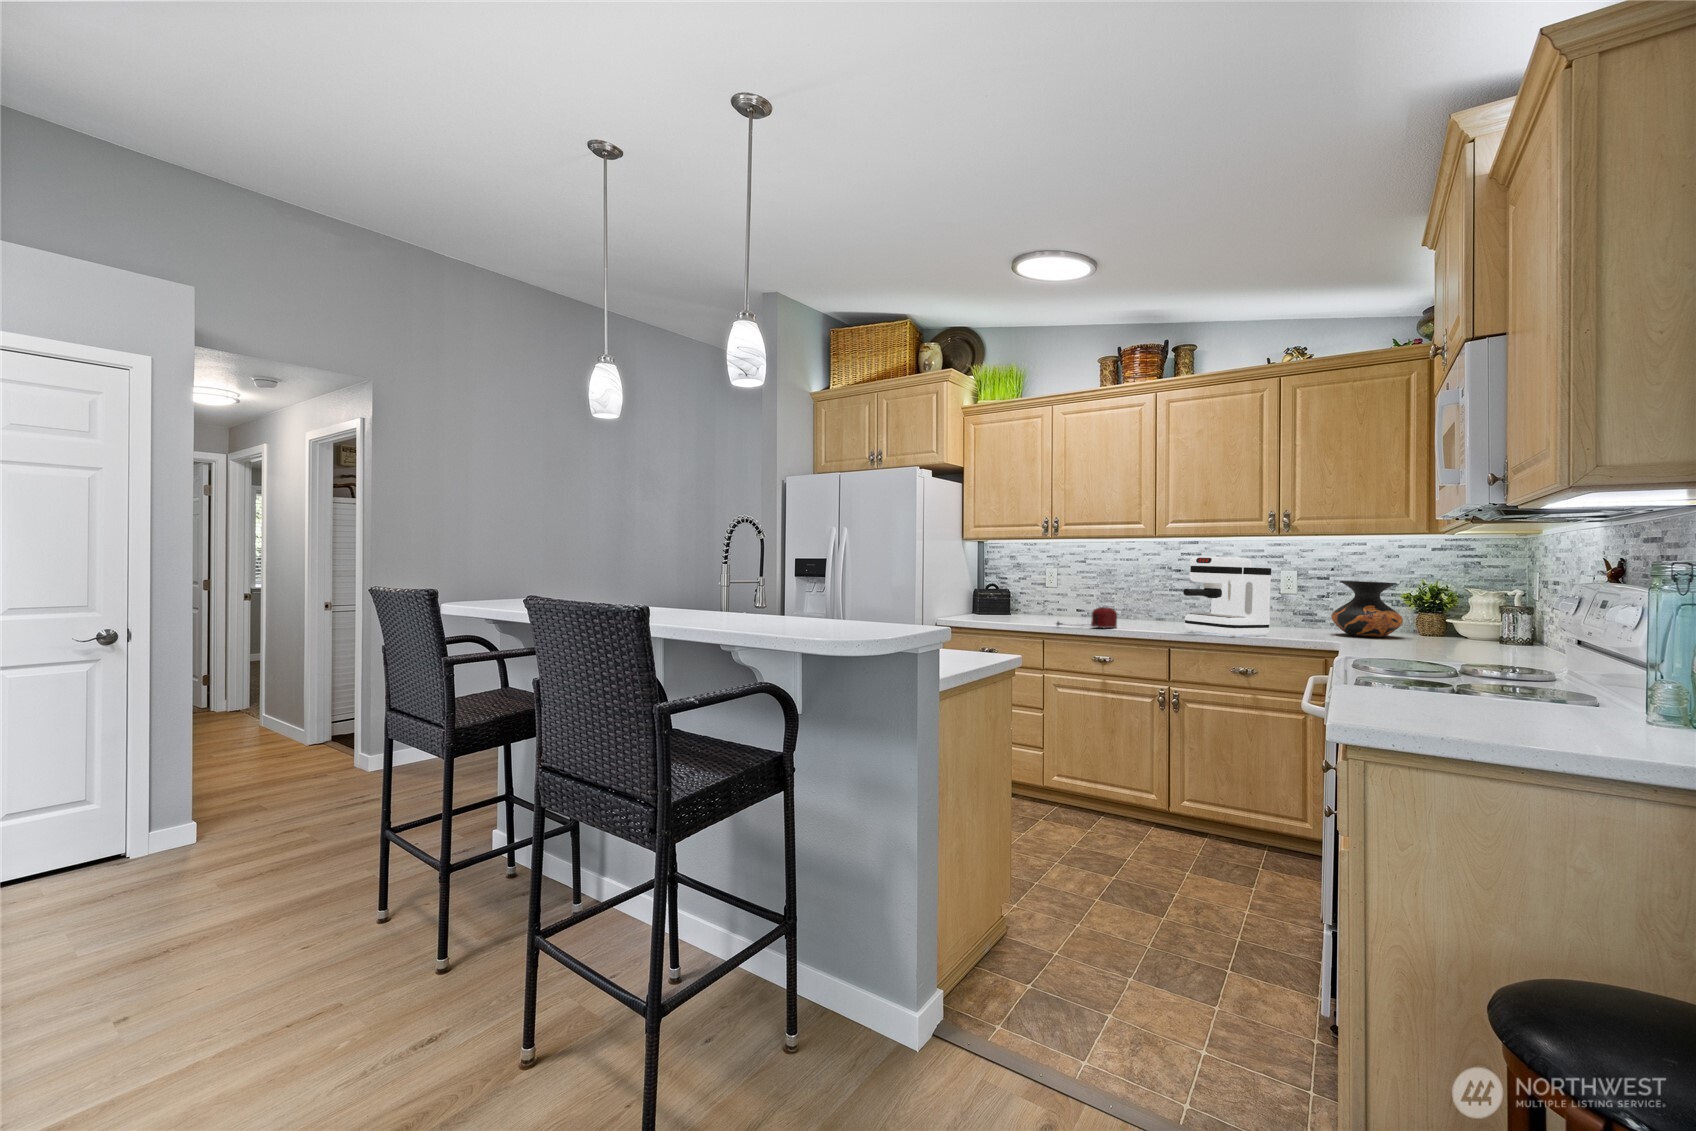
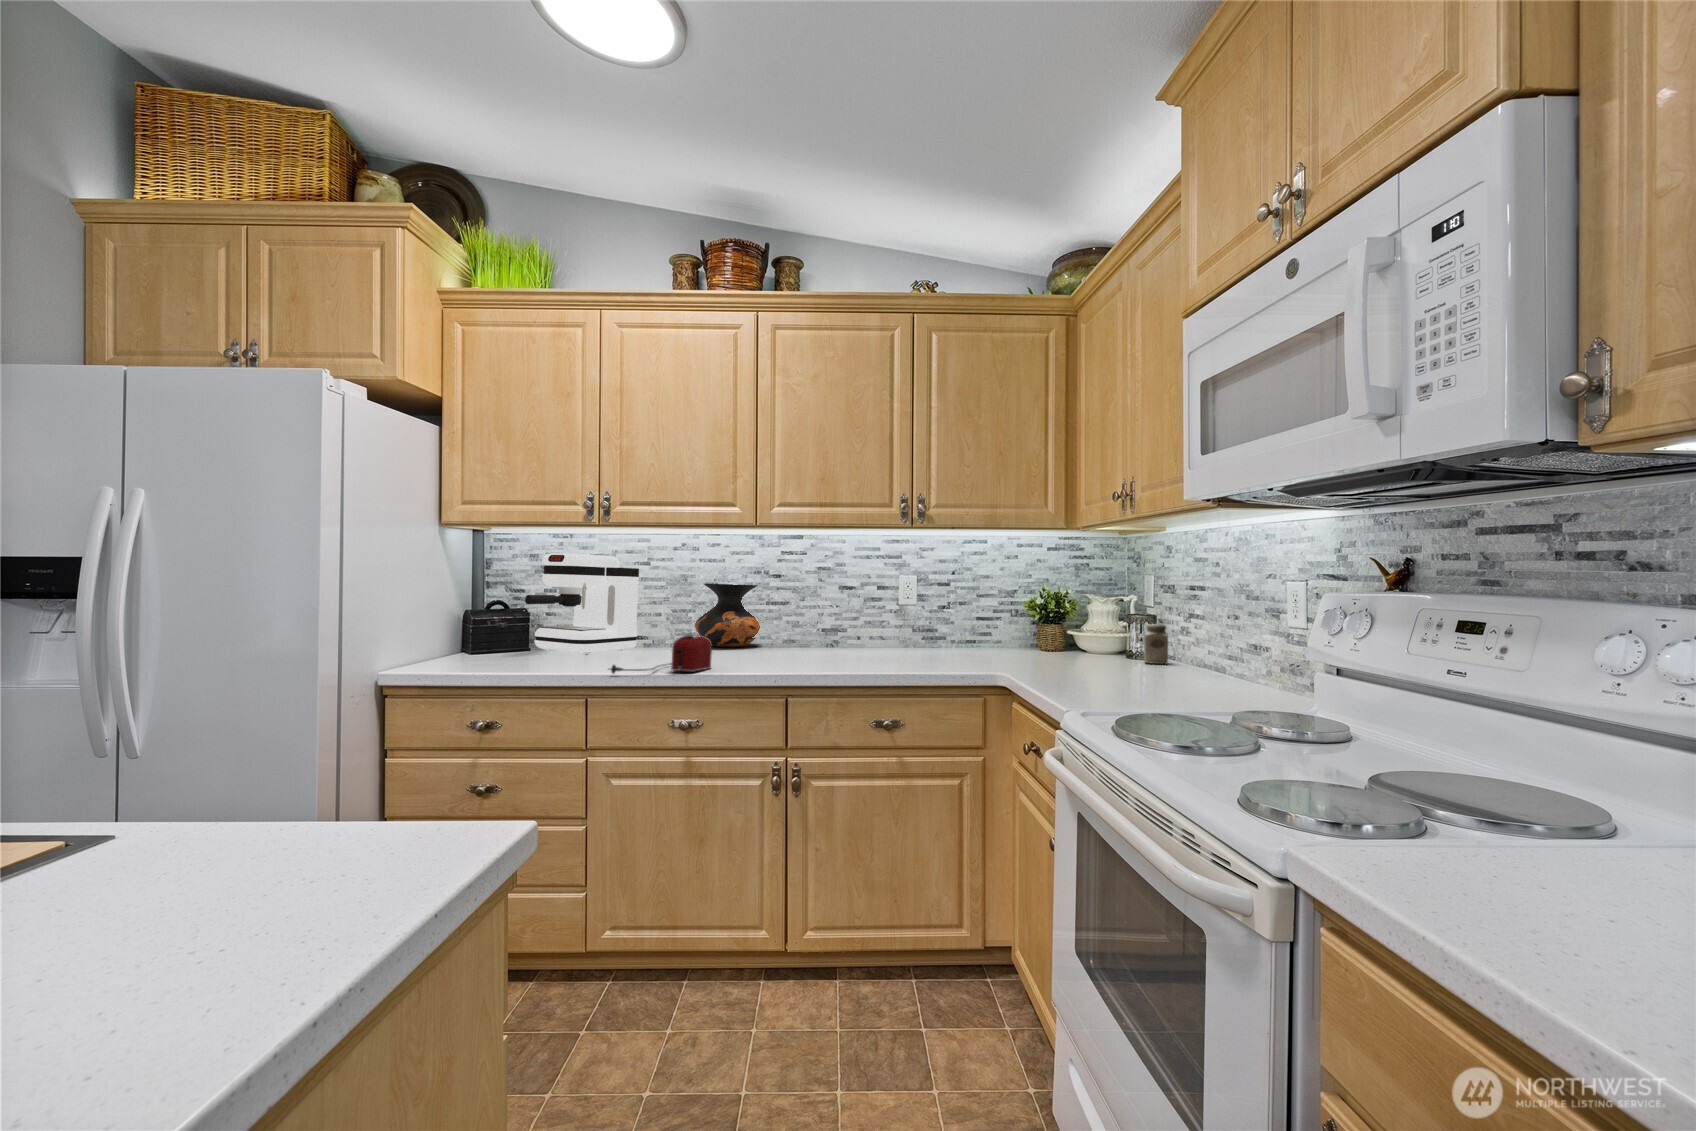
coffee maker: present [1183,556,1271,636] -> present [525,554,639,654]
vase: present [1331,581,1403,637] -> present [695,584,760,647]
salt shaker: none [1482,614,1509,647] -> present [1144,624,1168,664]

